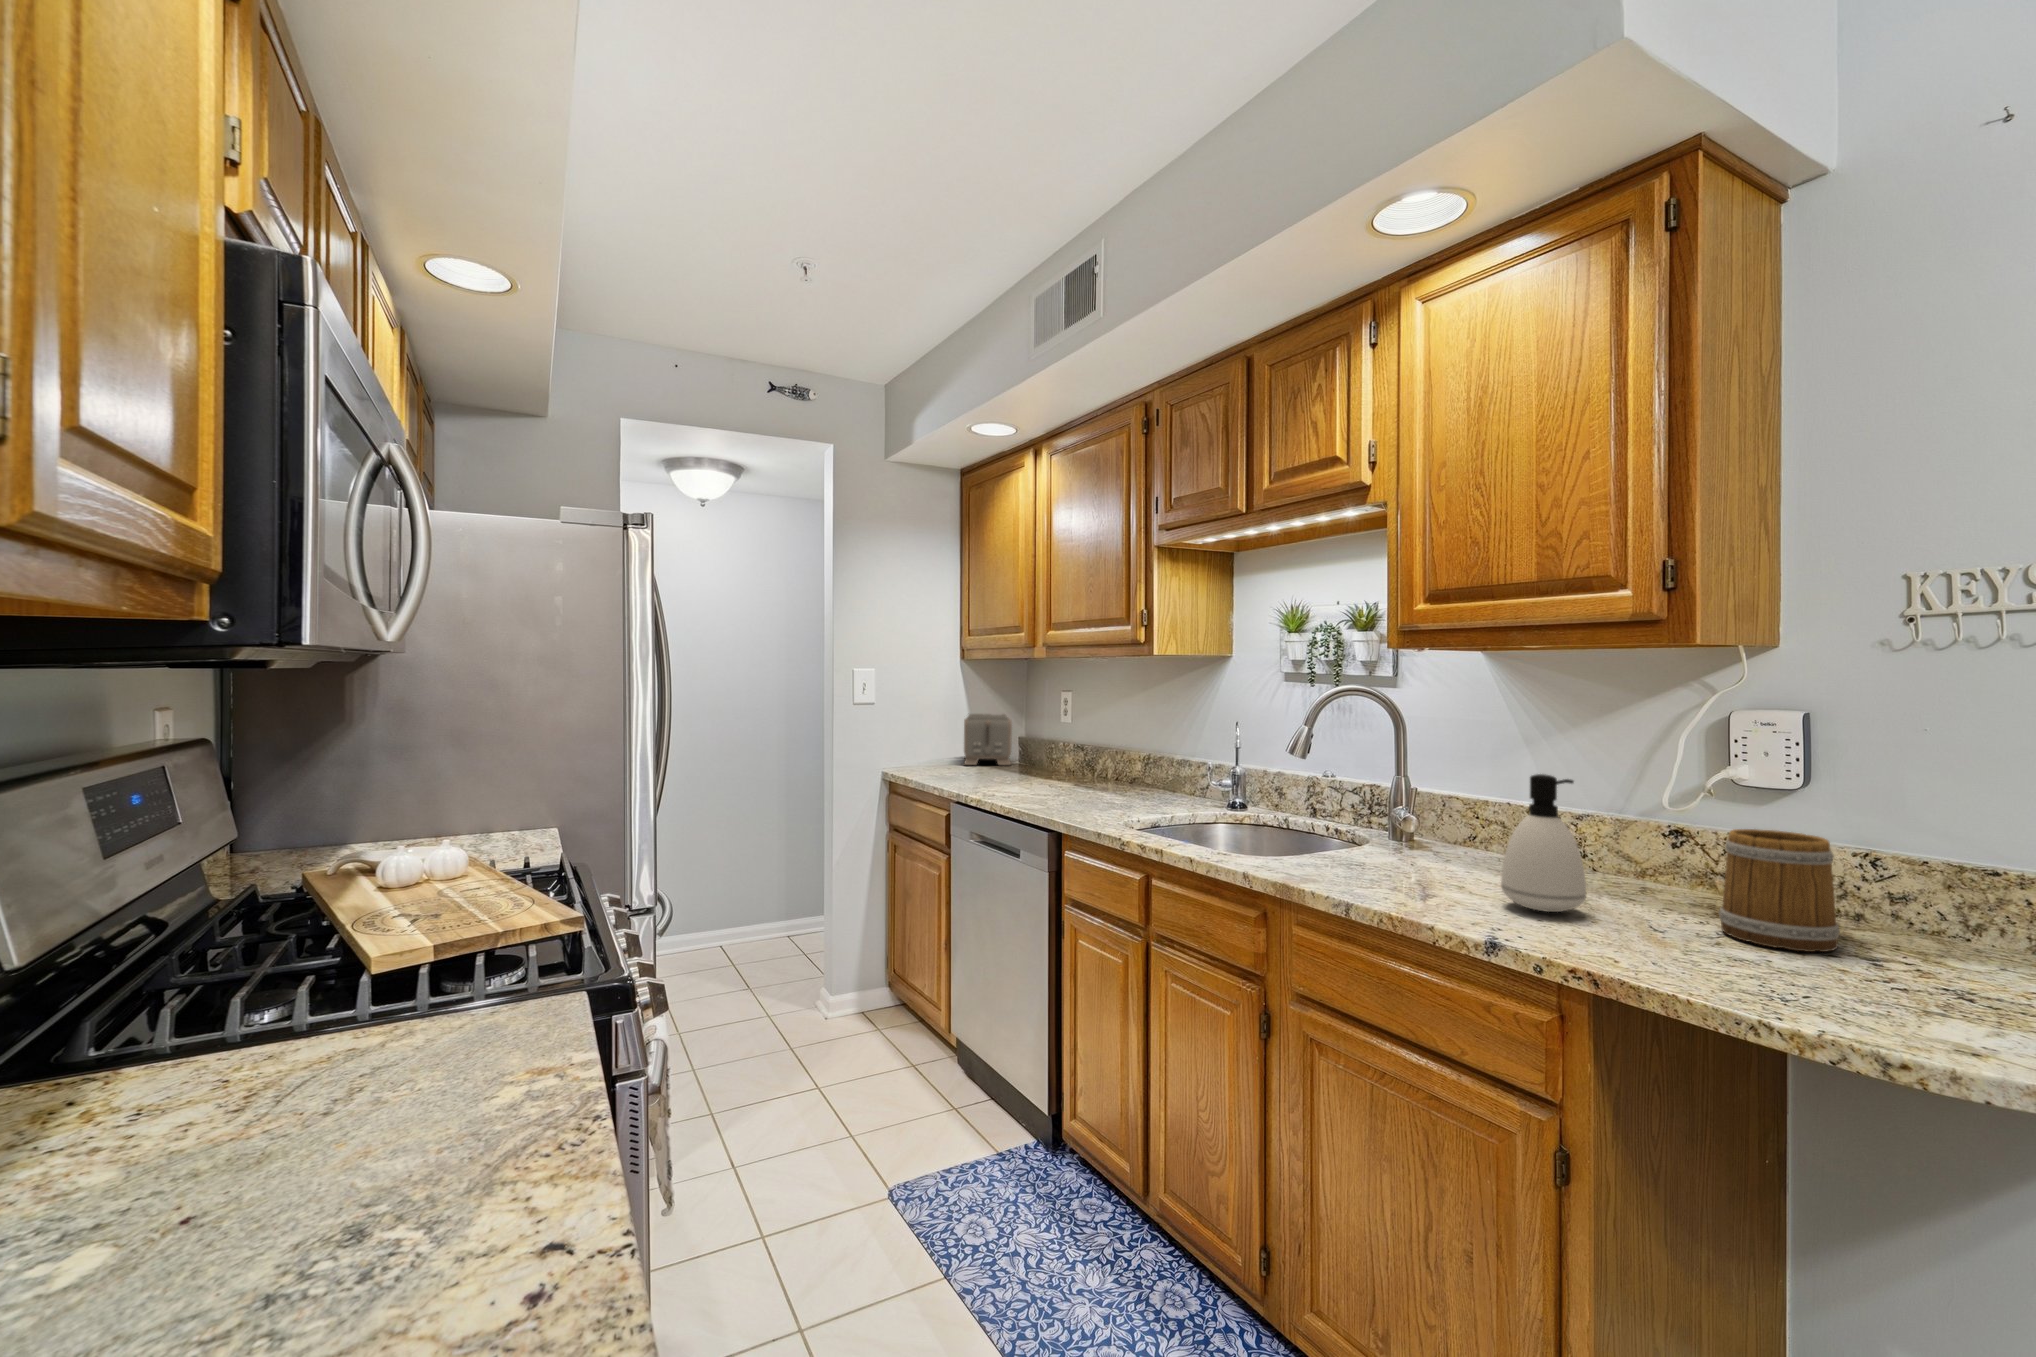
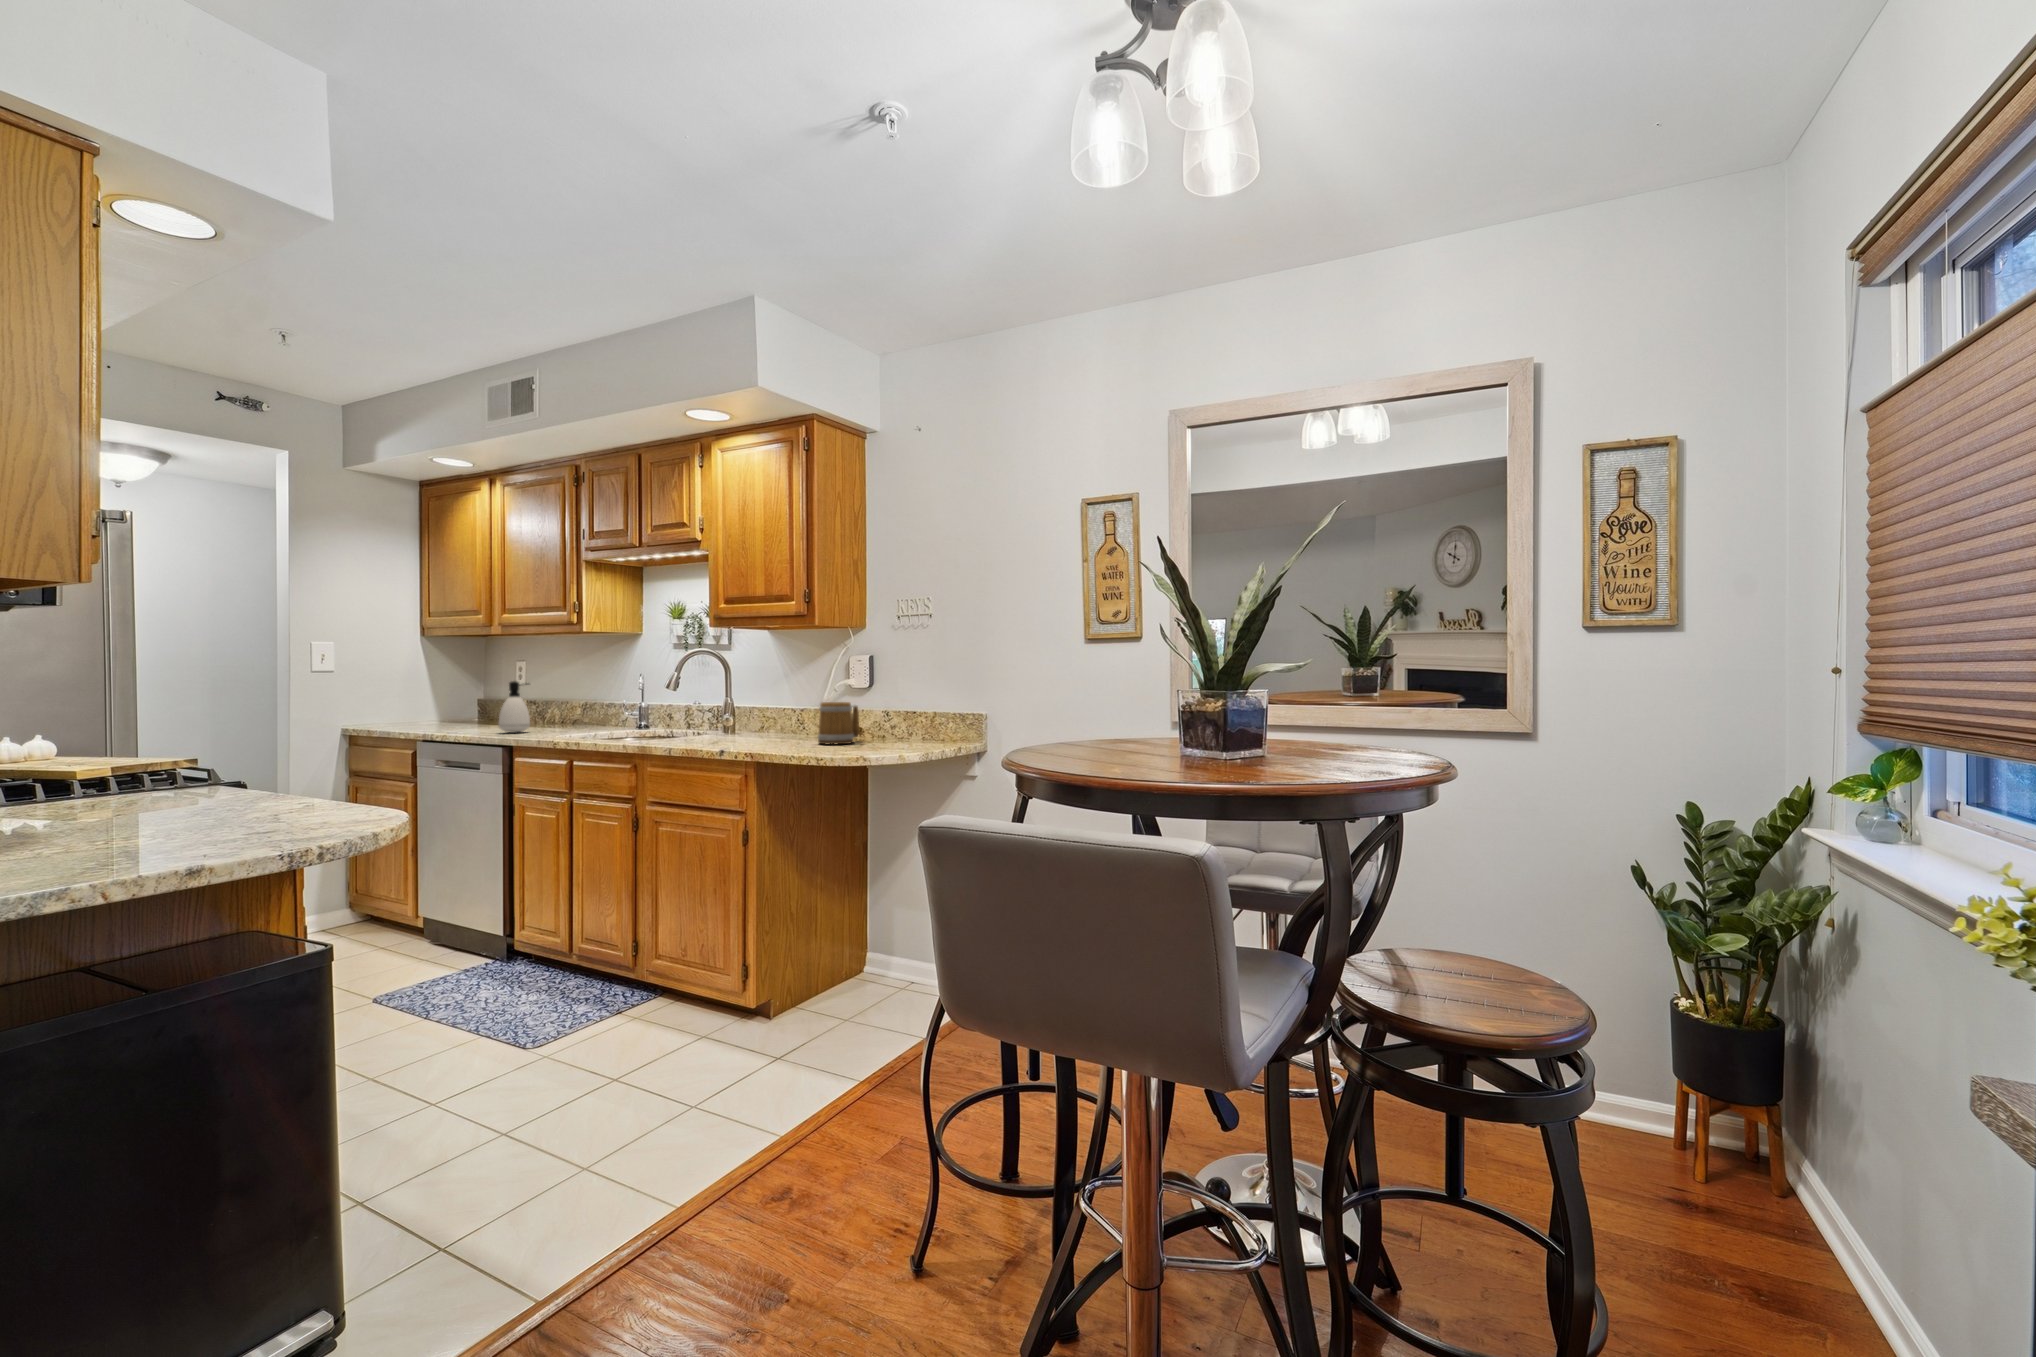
toaster: present [964,714,1012,765] -> none [423,680,471,722]
soap dispenser: present [1501,774,1586,912] -> present [499,681,530,733]

